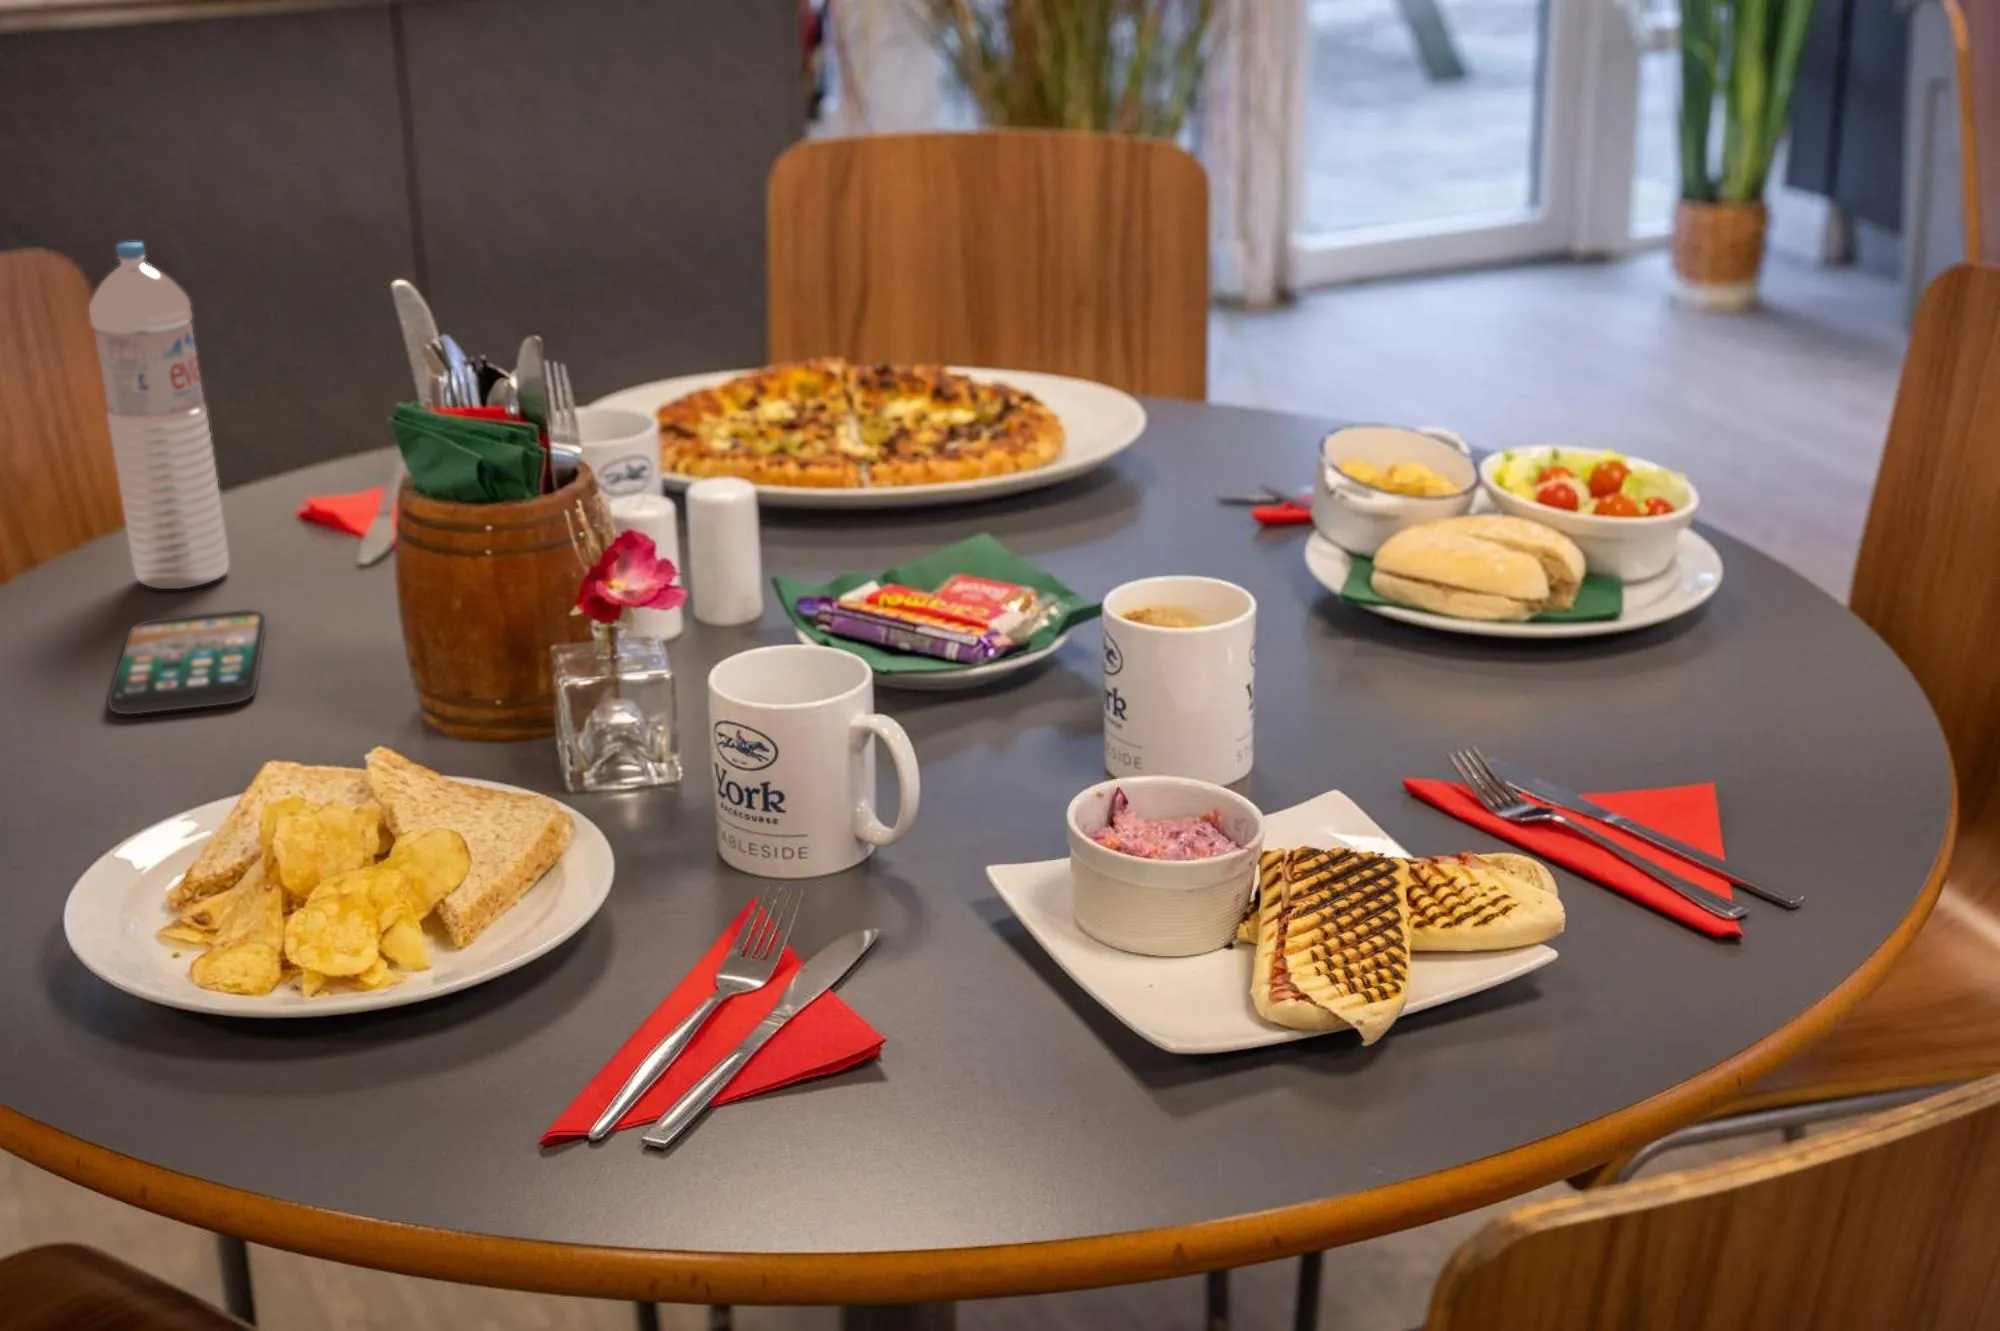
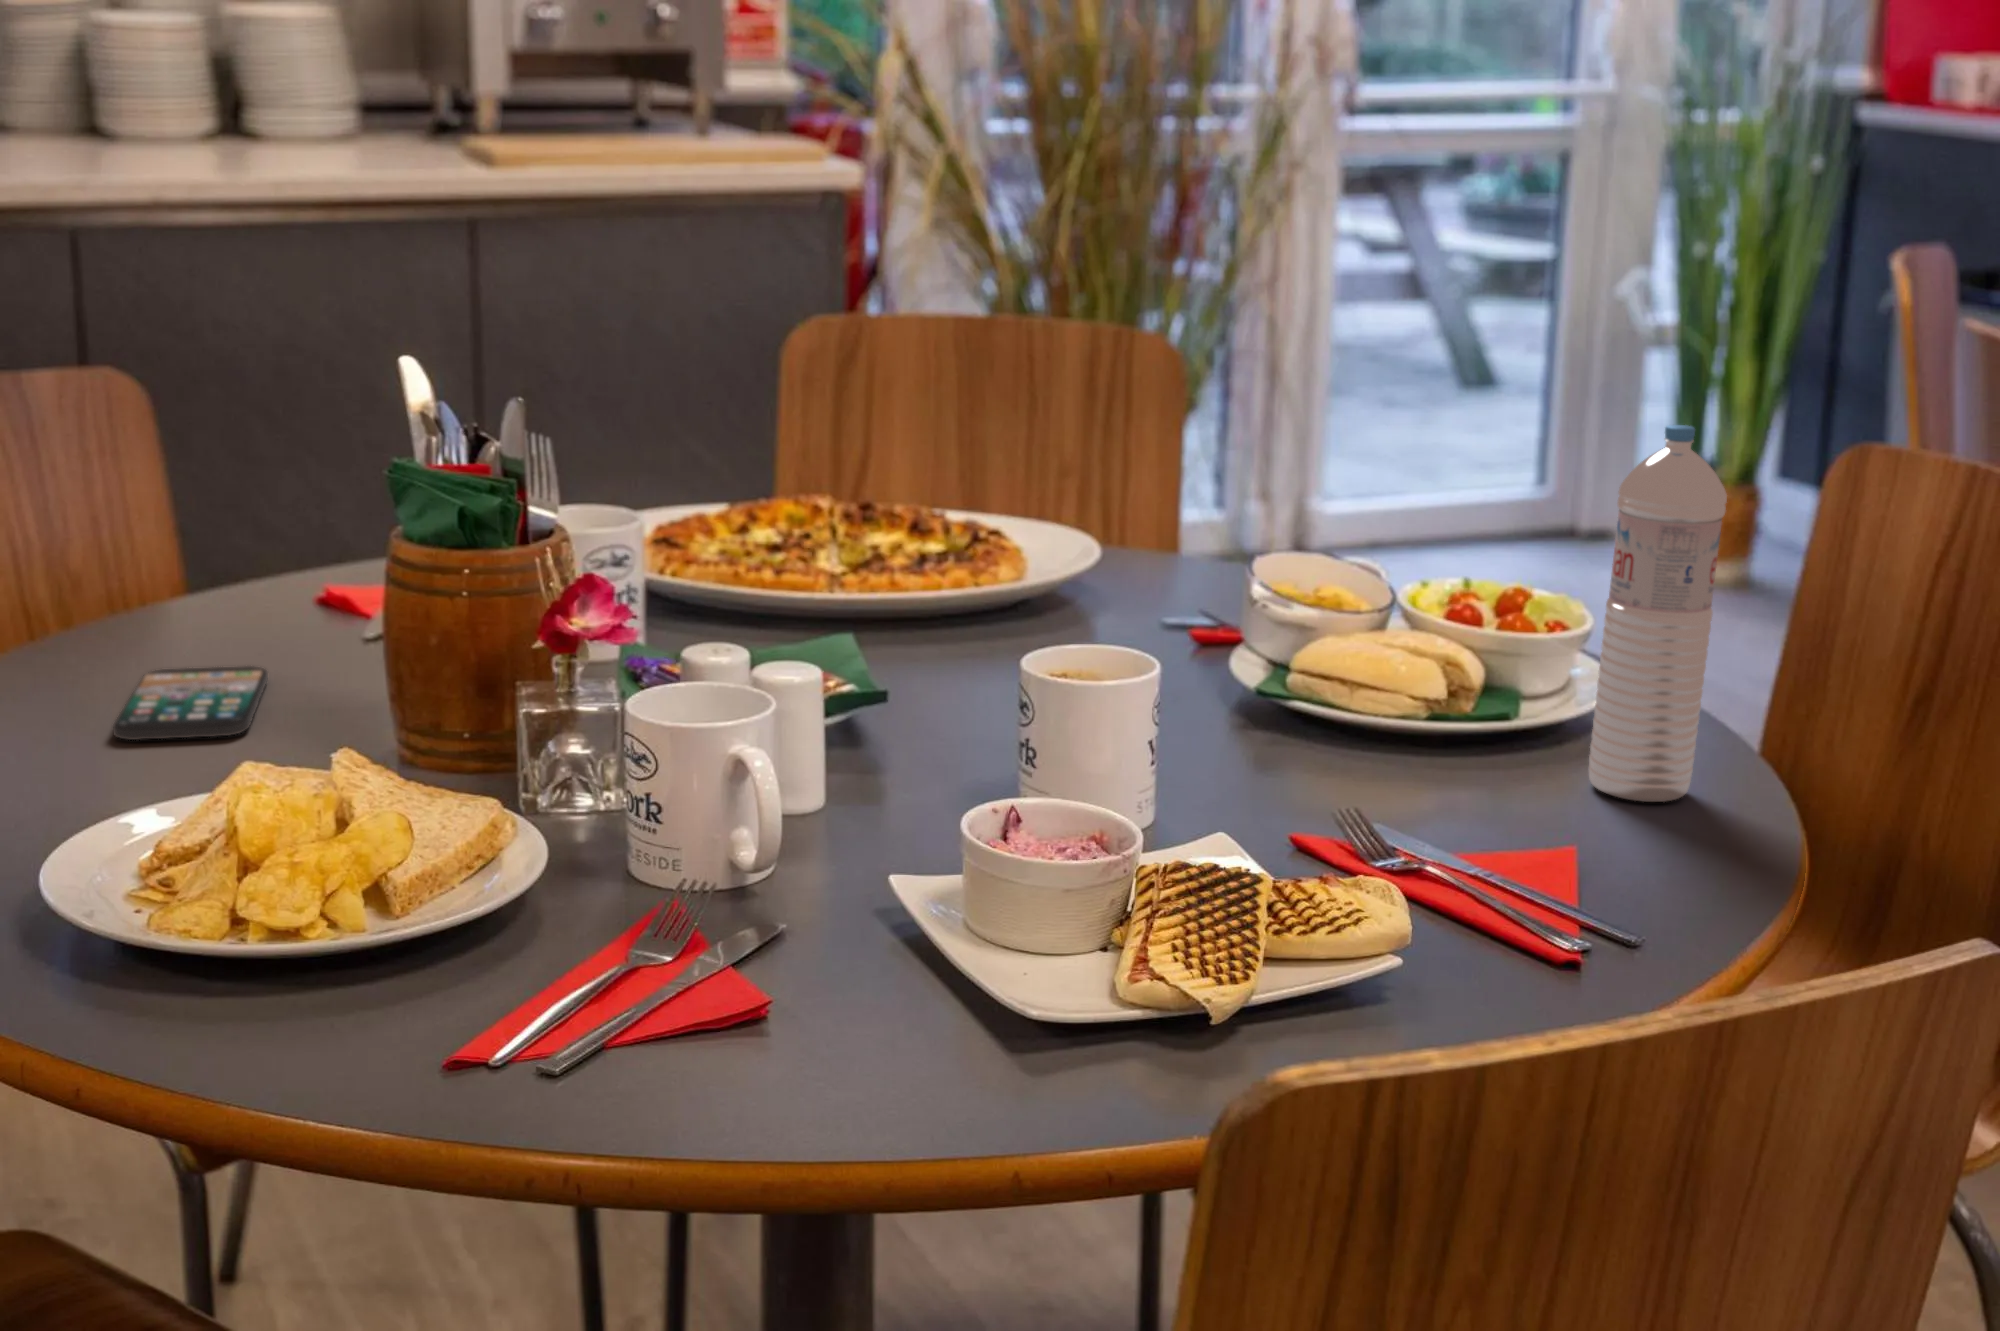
water bottle: present [89,242,229,589] -> present [1588,425,1727,802]

